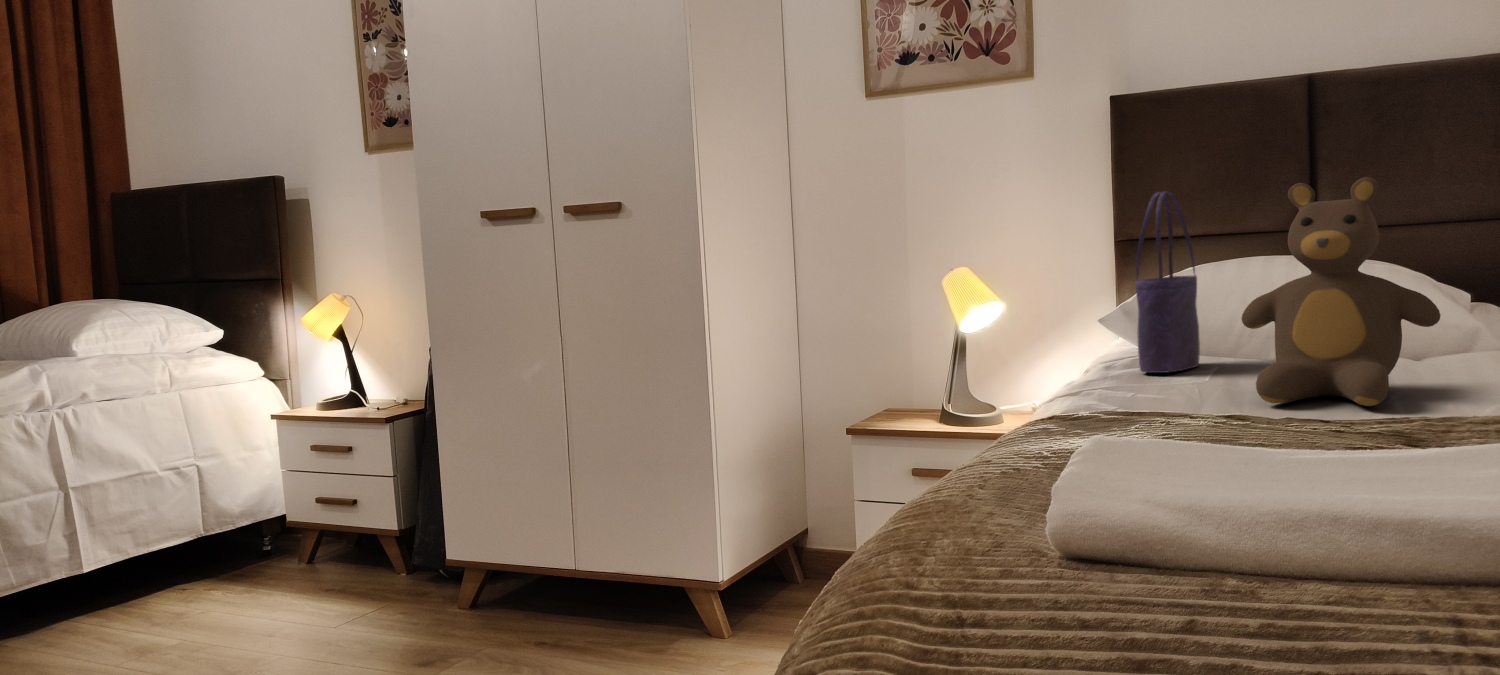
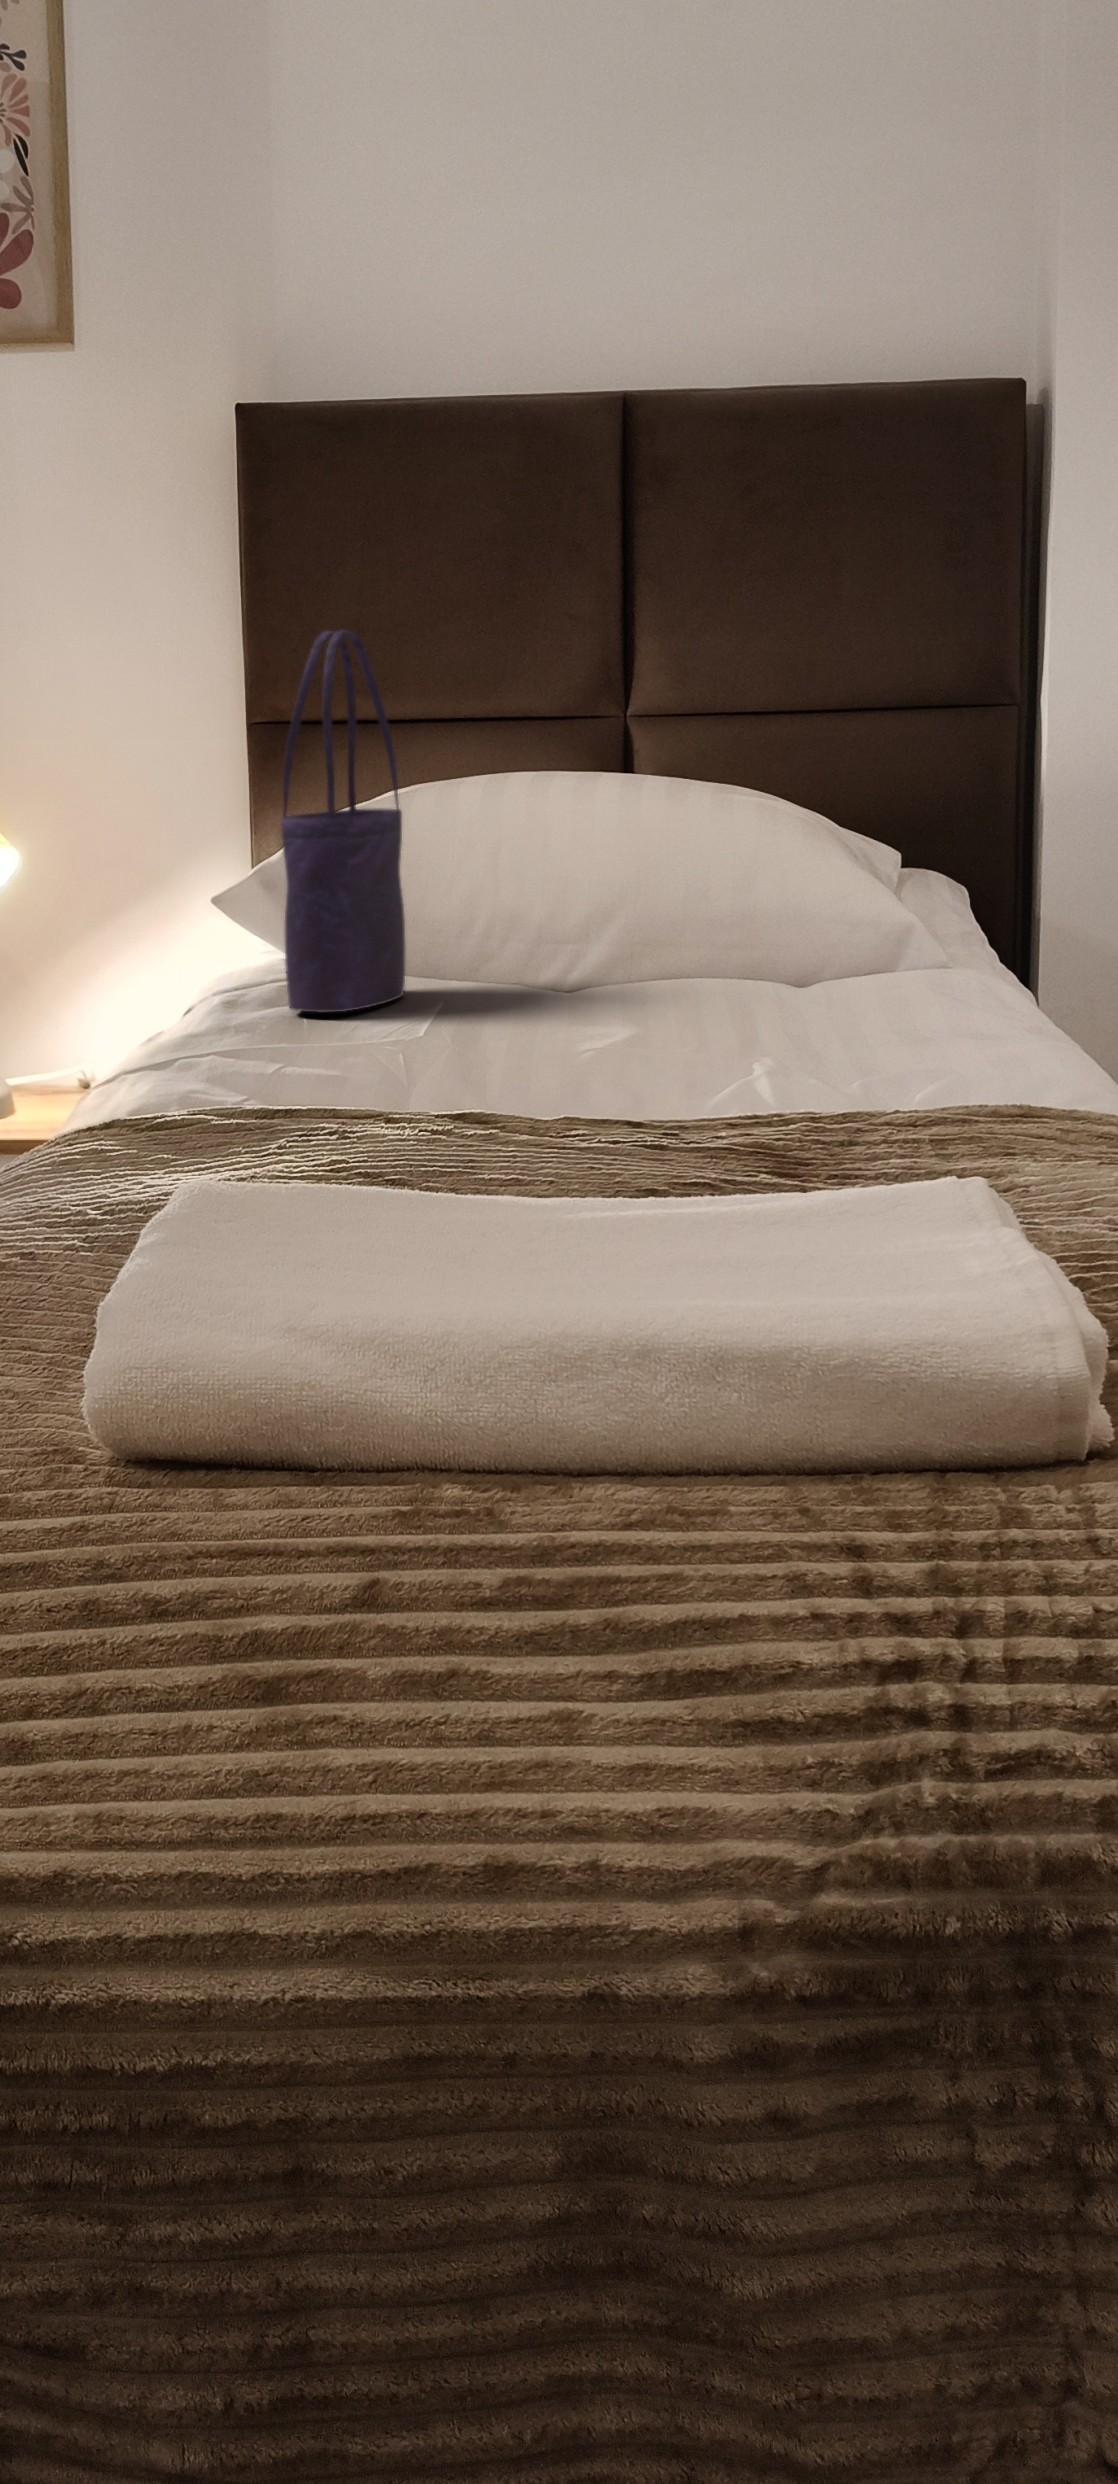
teddy bear: present [1241,177,1441,406] -> none [484,632,831,1085]

